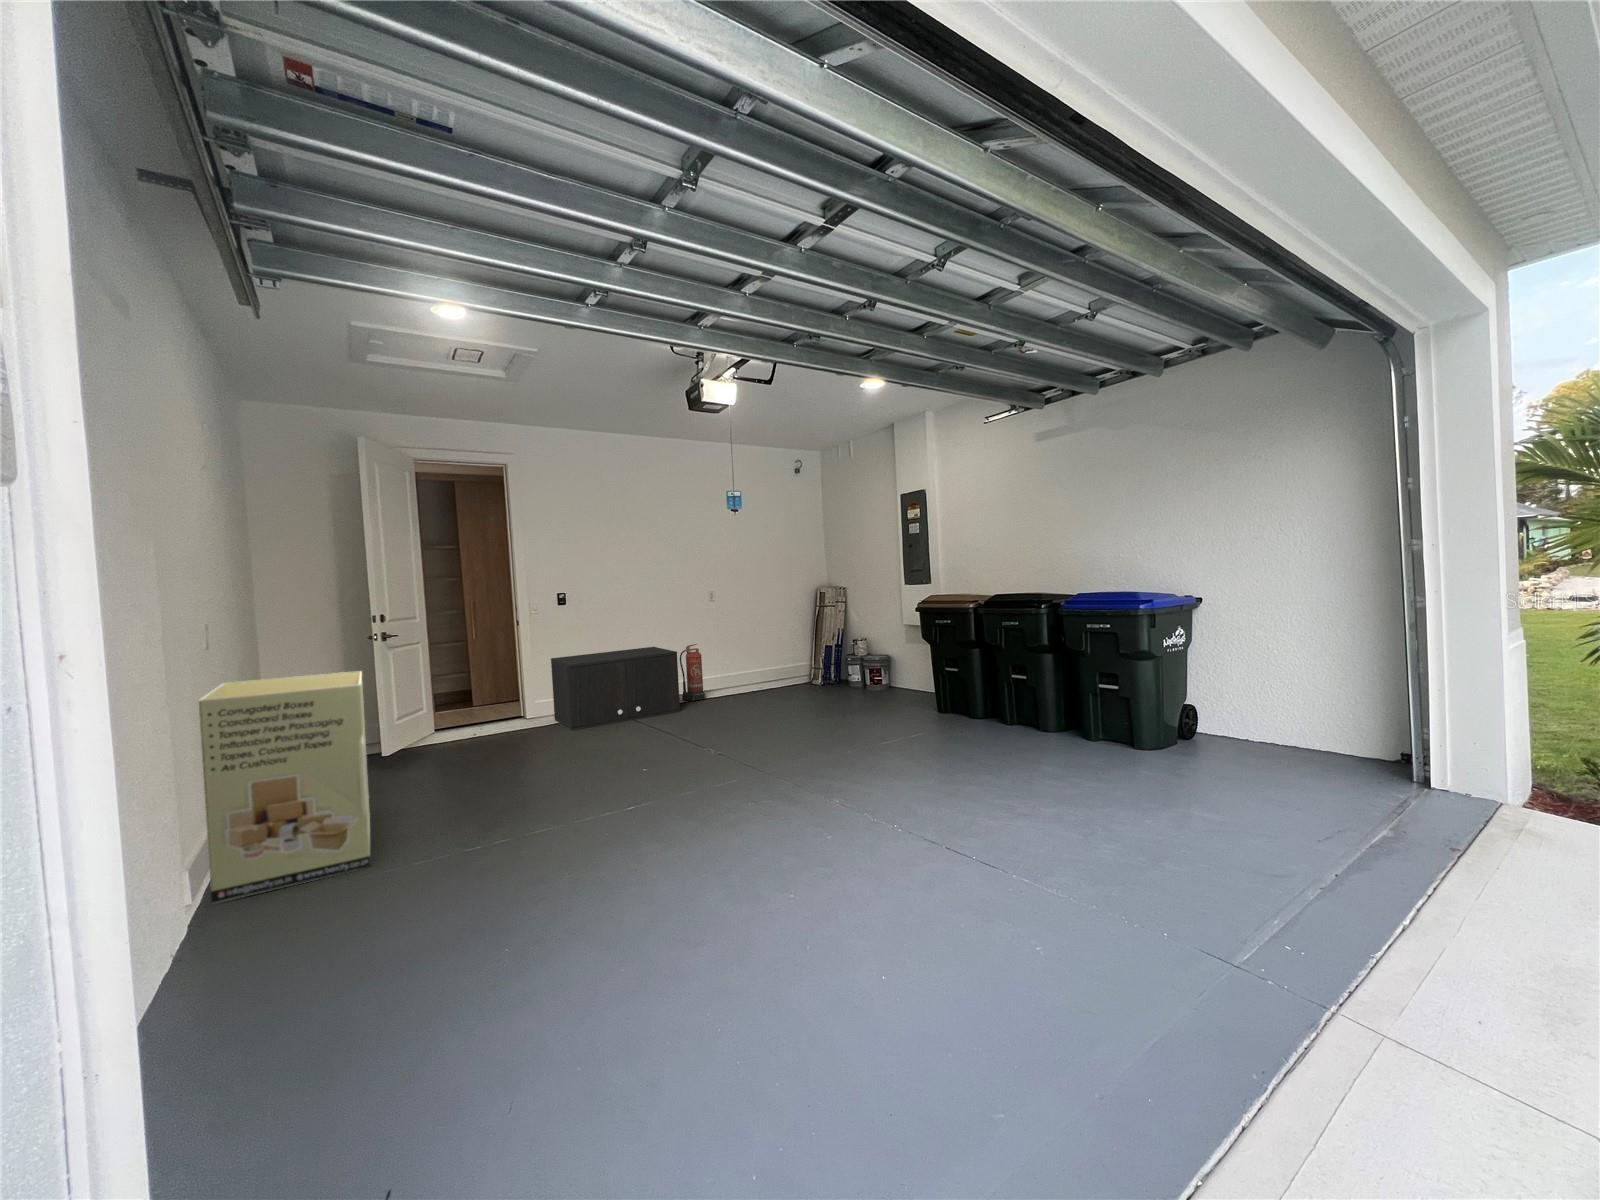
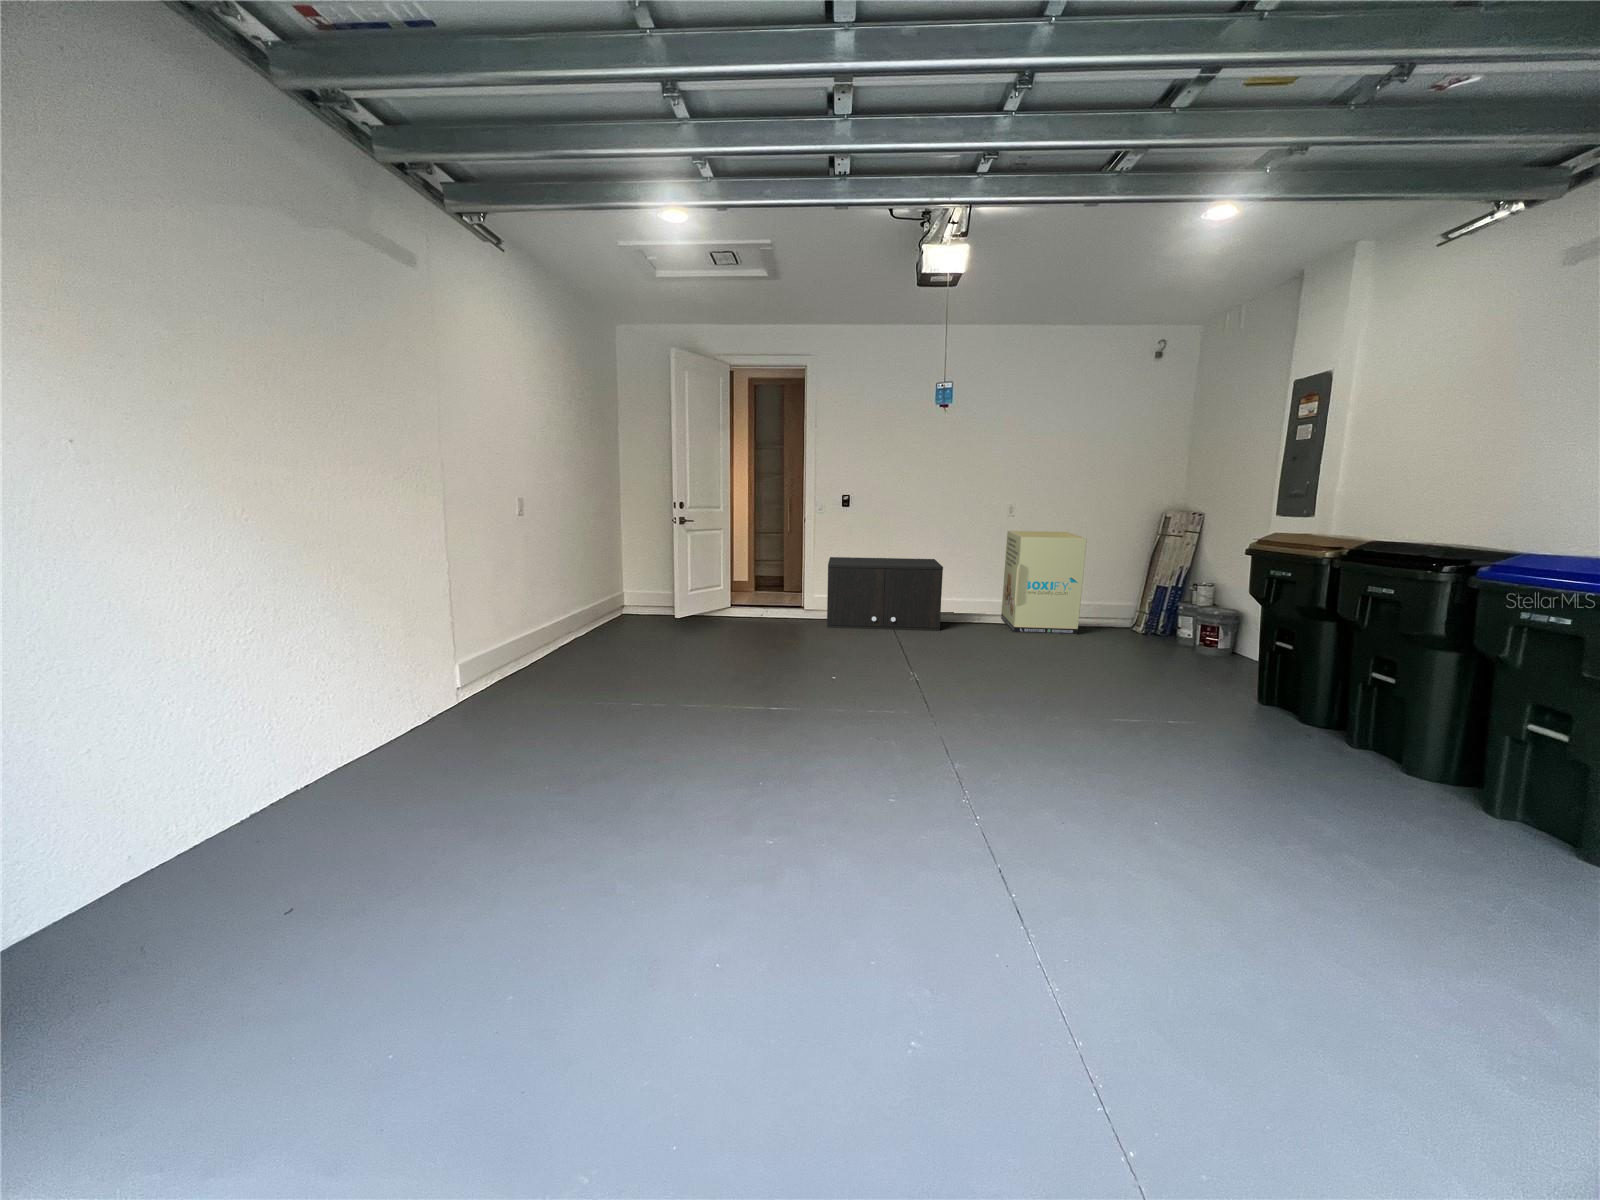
fire extinguisher: present [680,644,706,701] -> none [958,562,986,624]
cardboard box: present [199,671,371,903] -> present [1001,531,1087,635]

